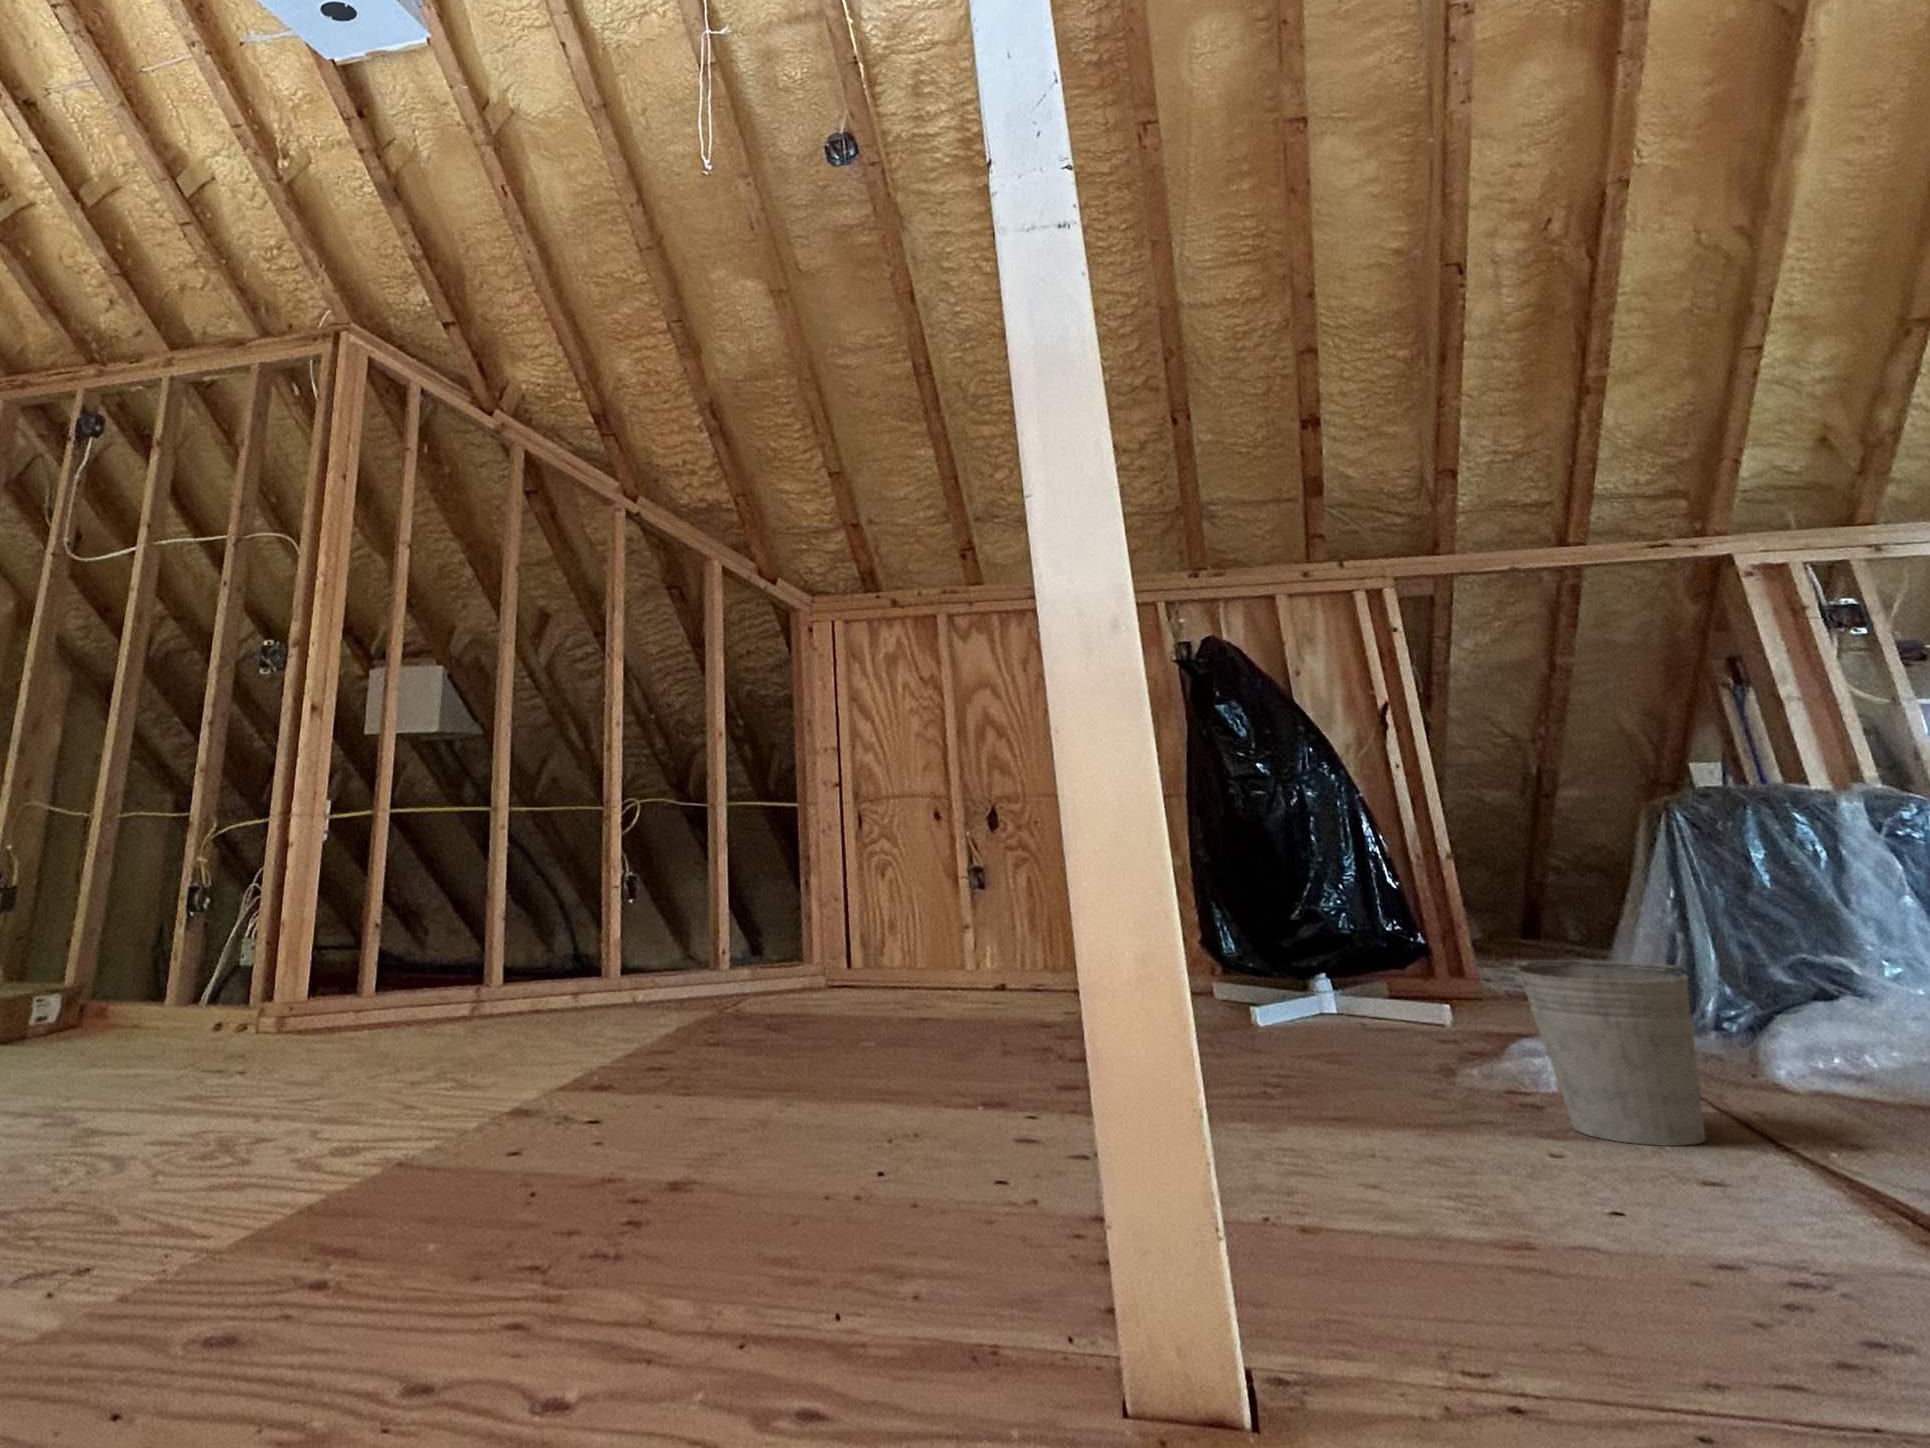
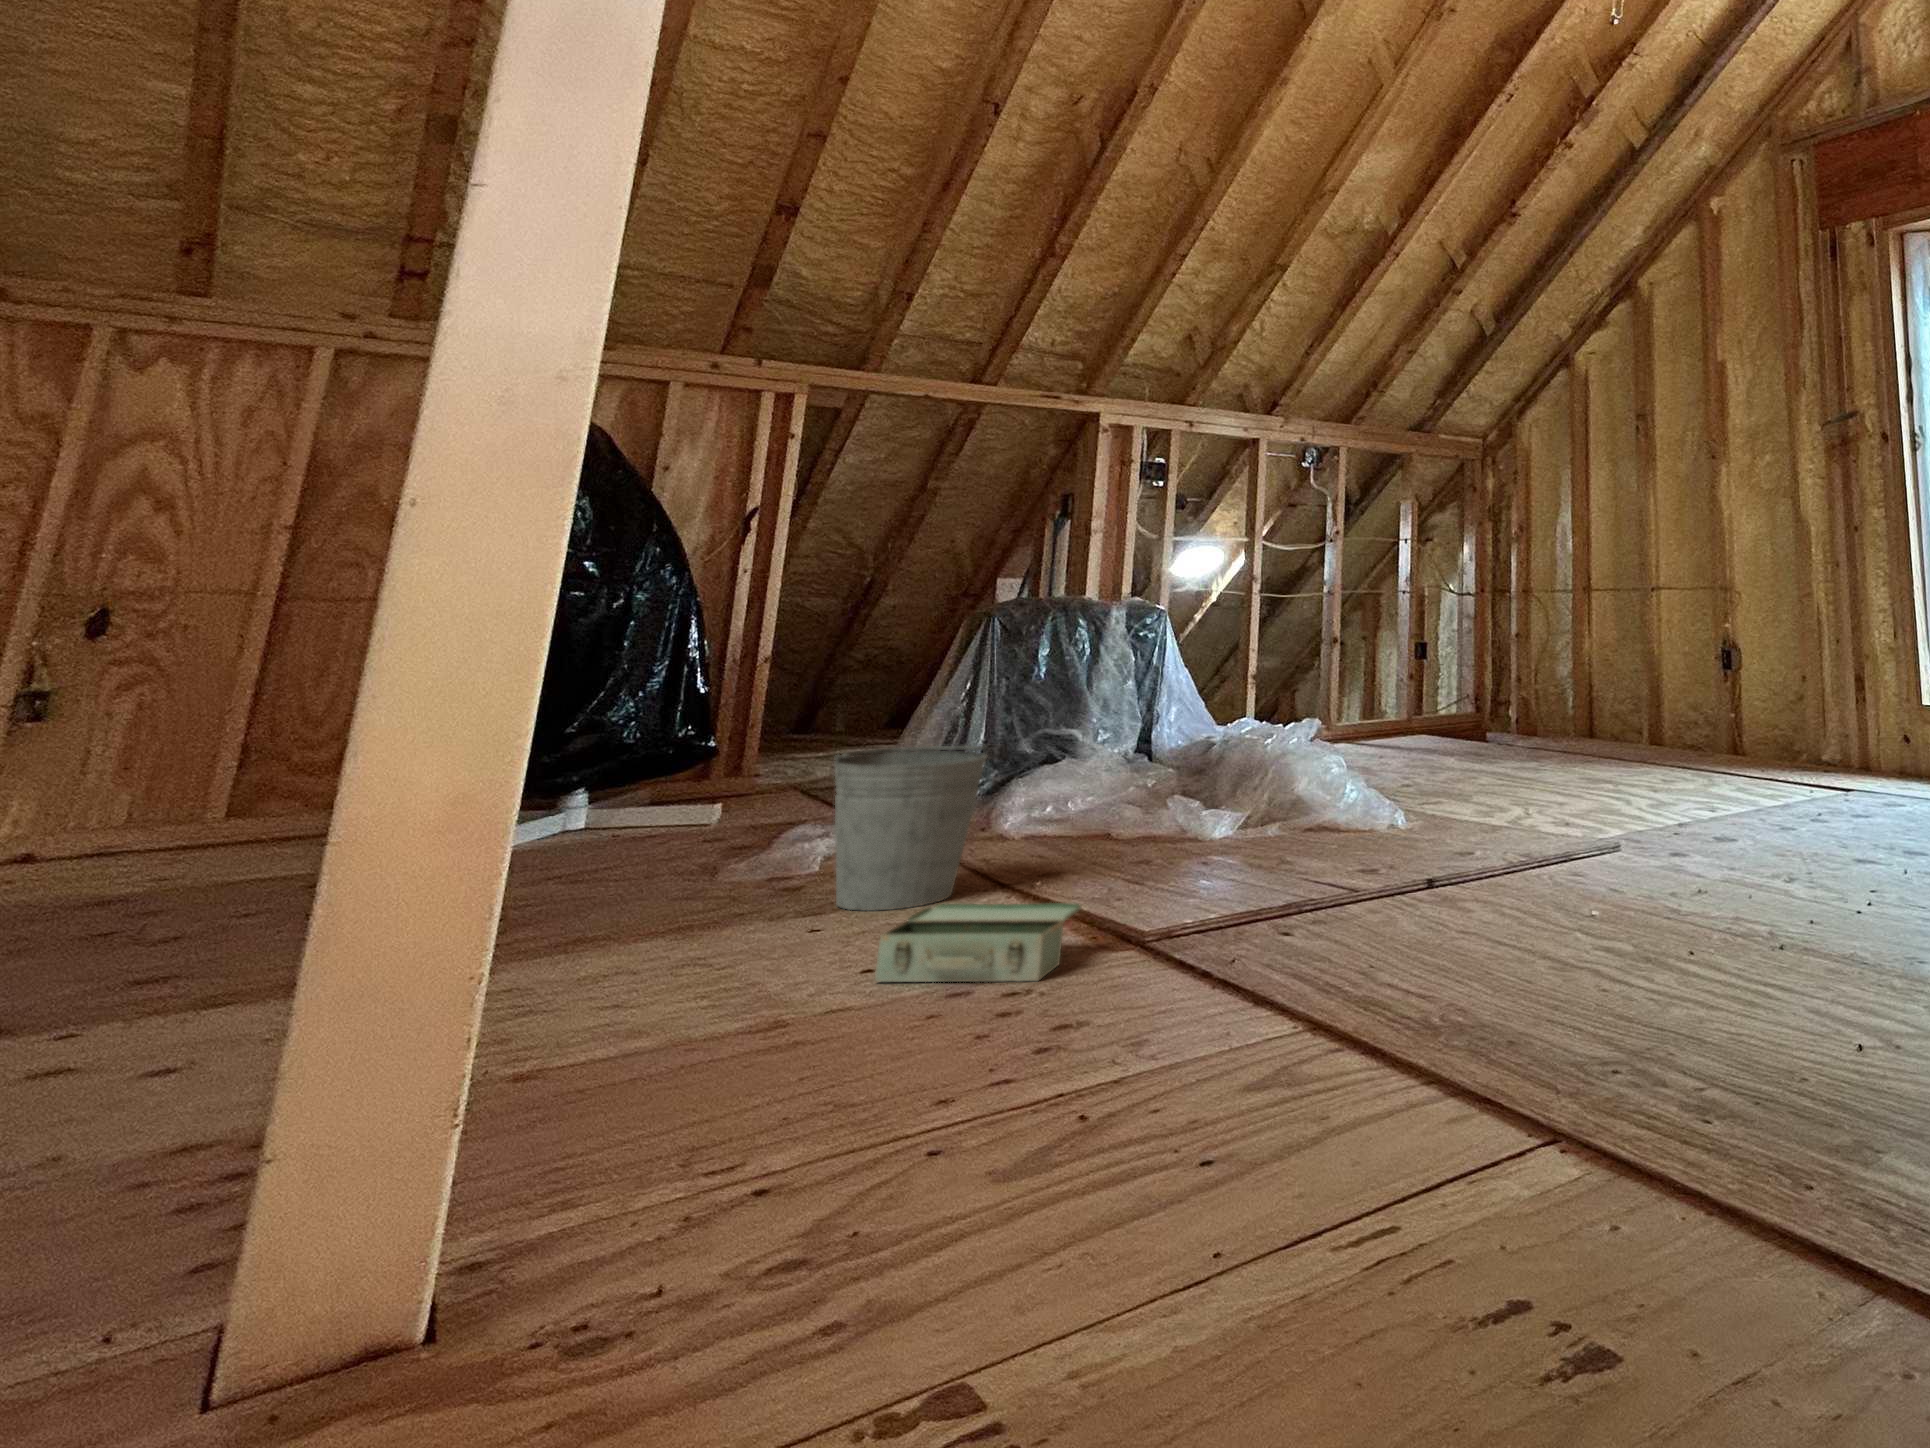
toolbox: none [1604,1140,1856,1256] -> present [874,903,1081,982]

